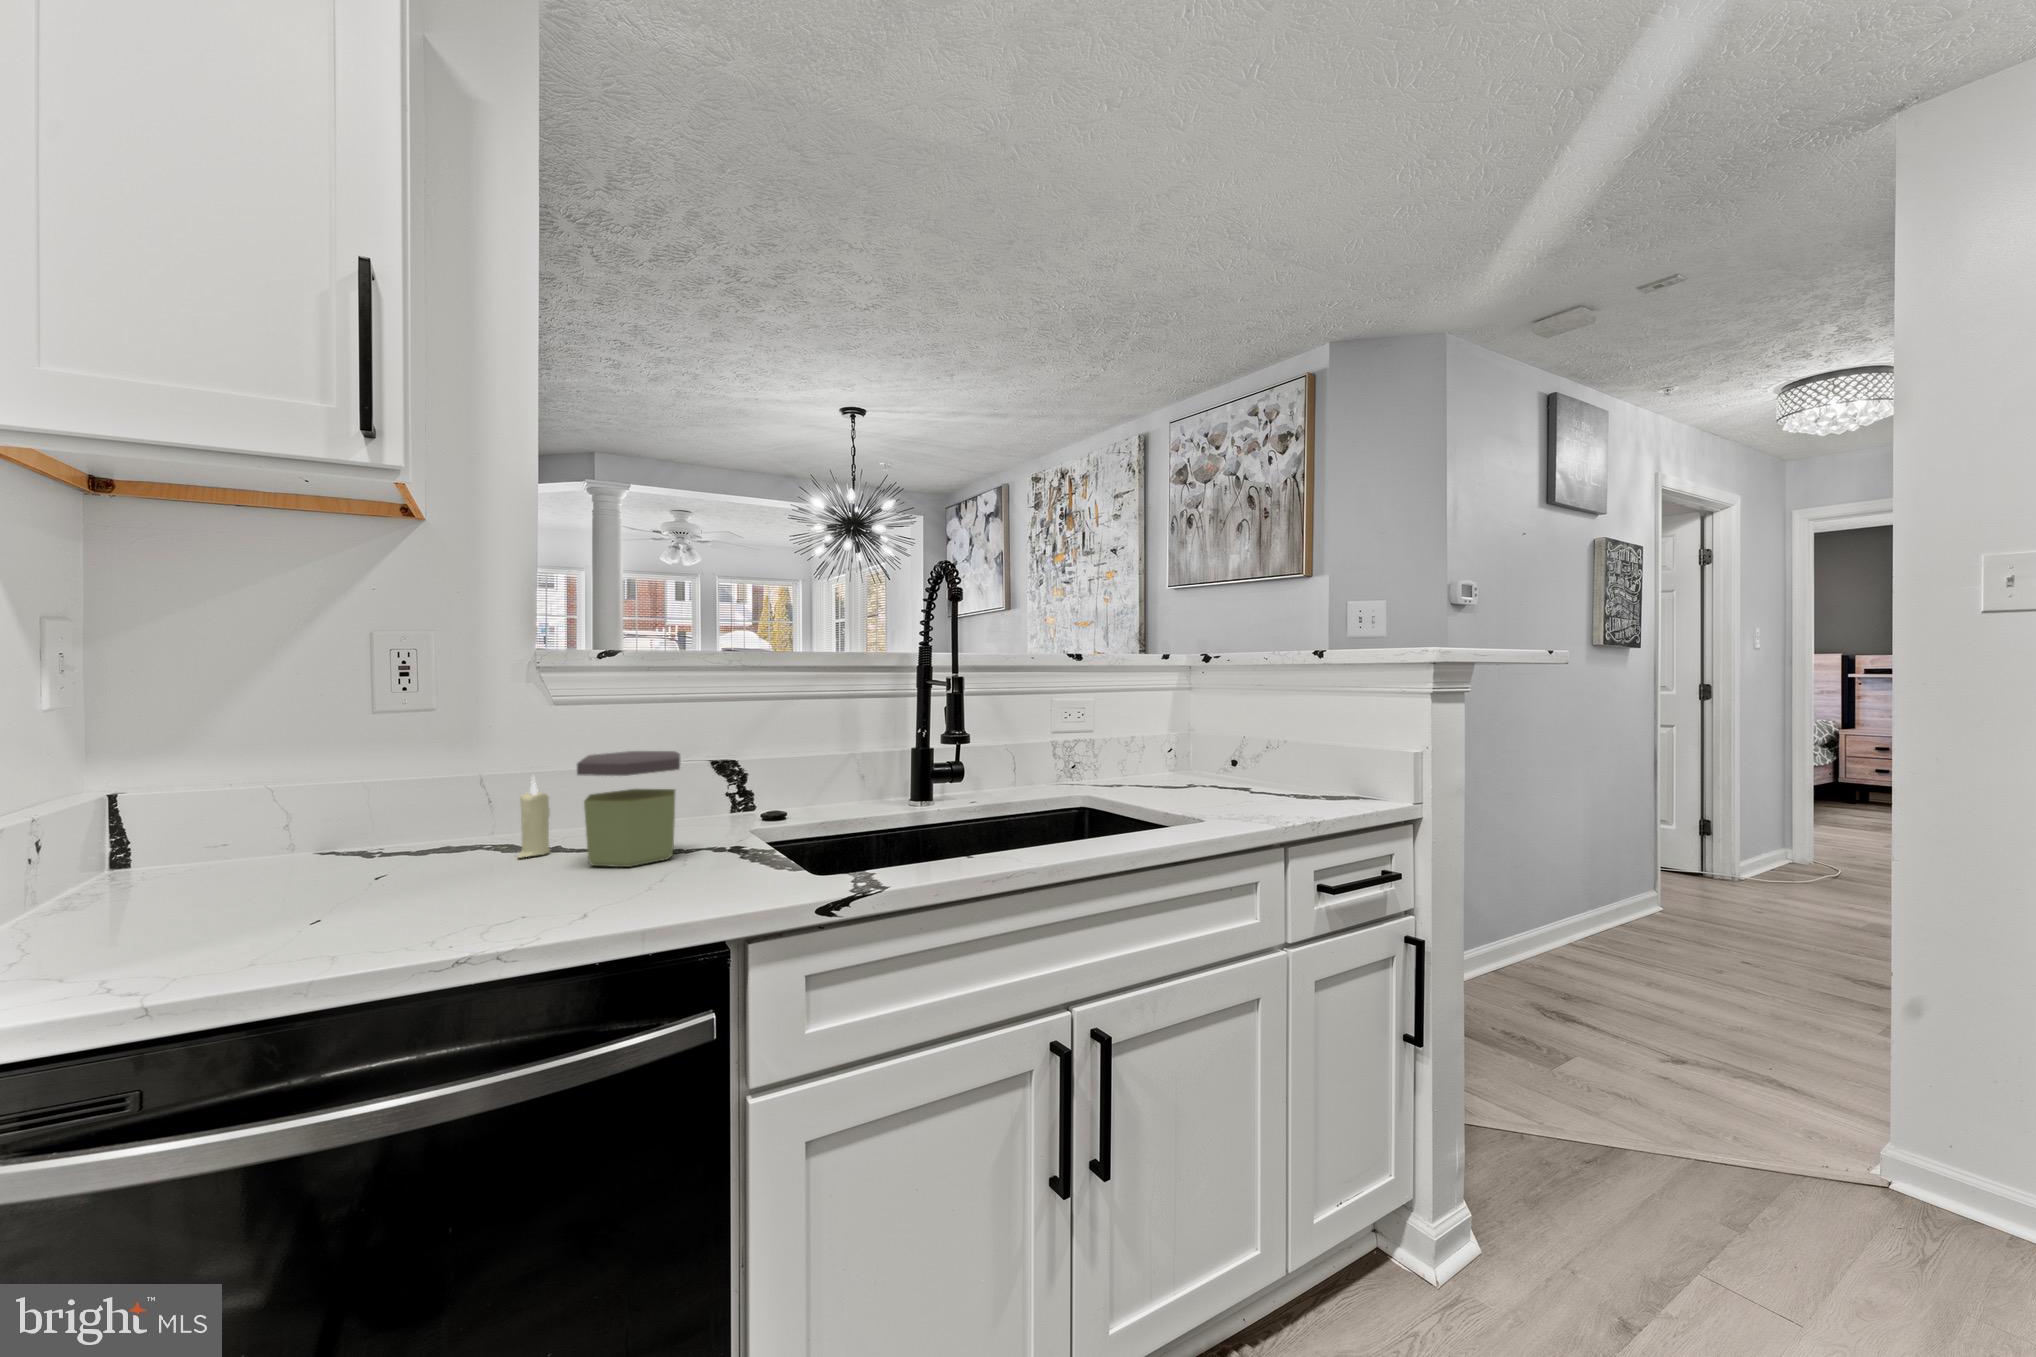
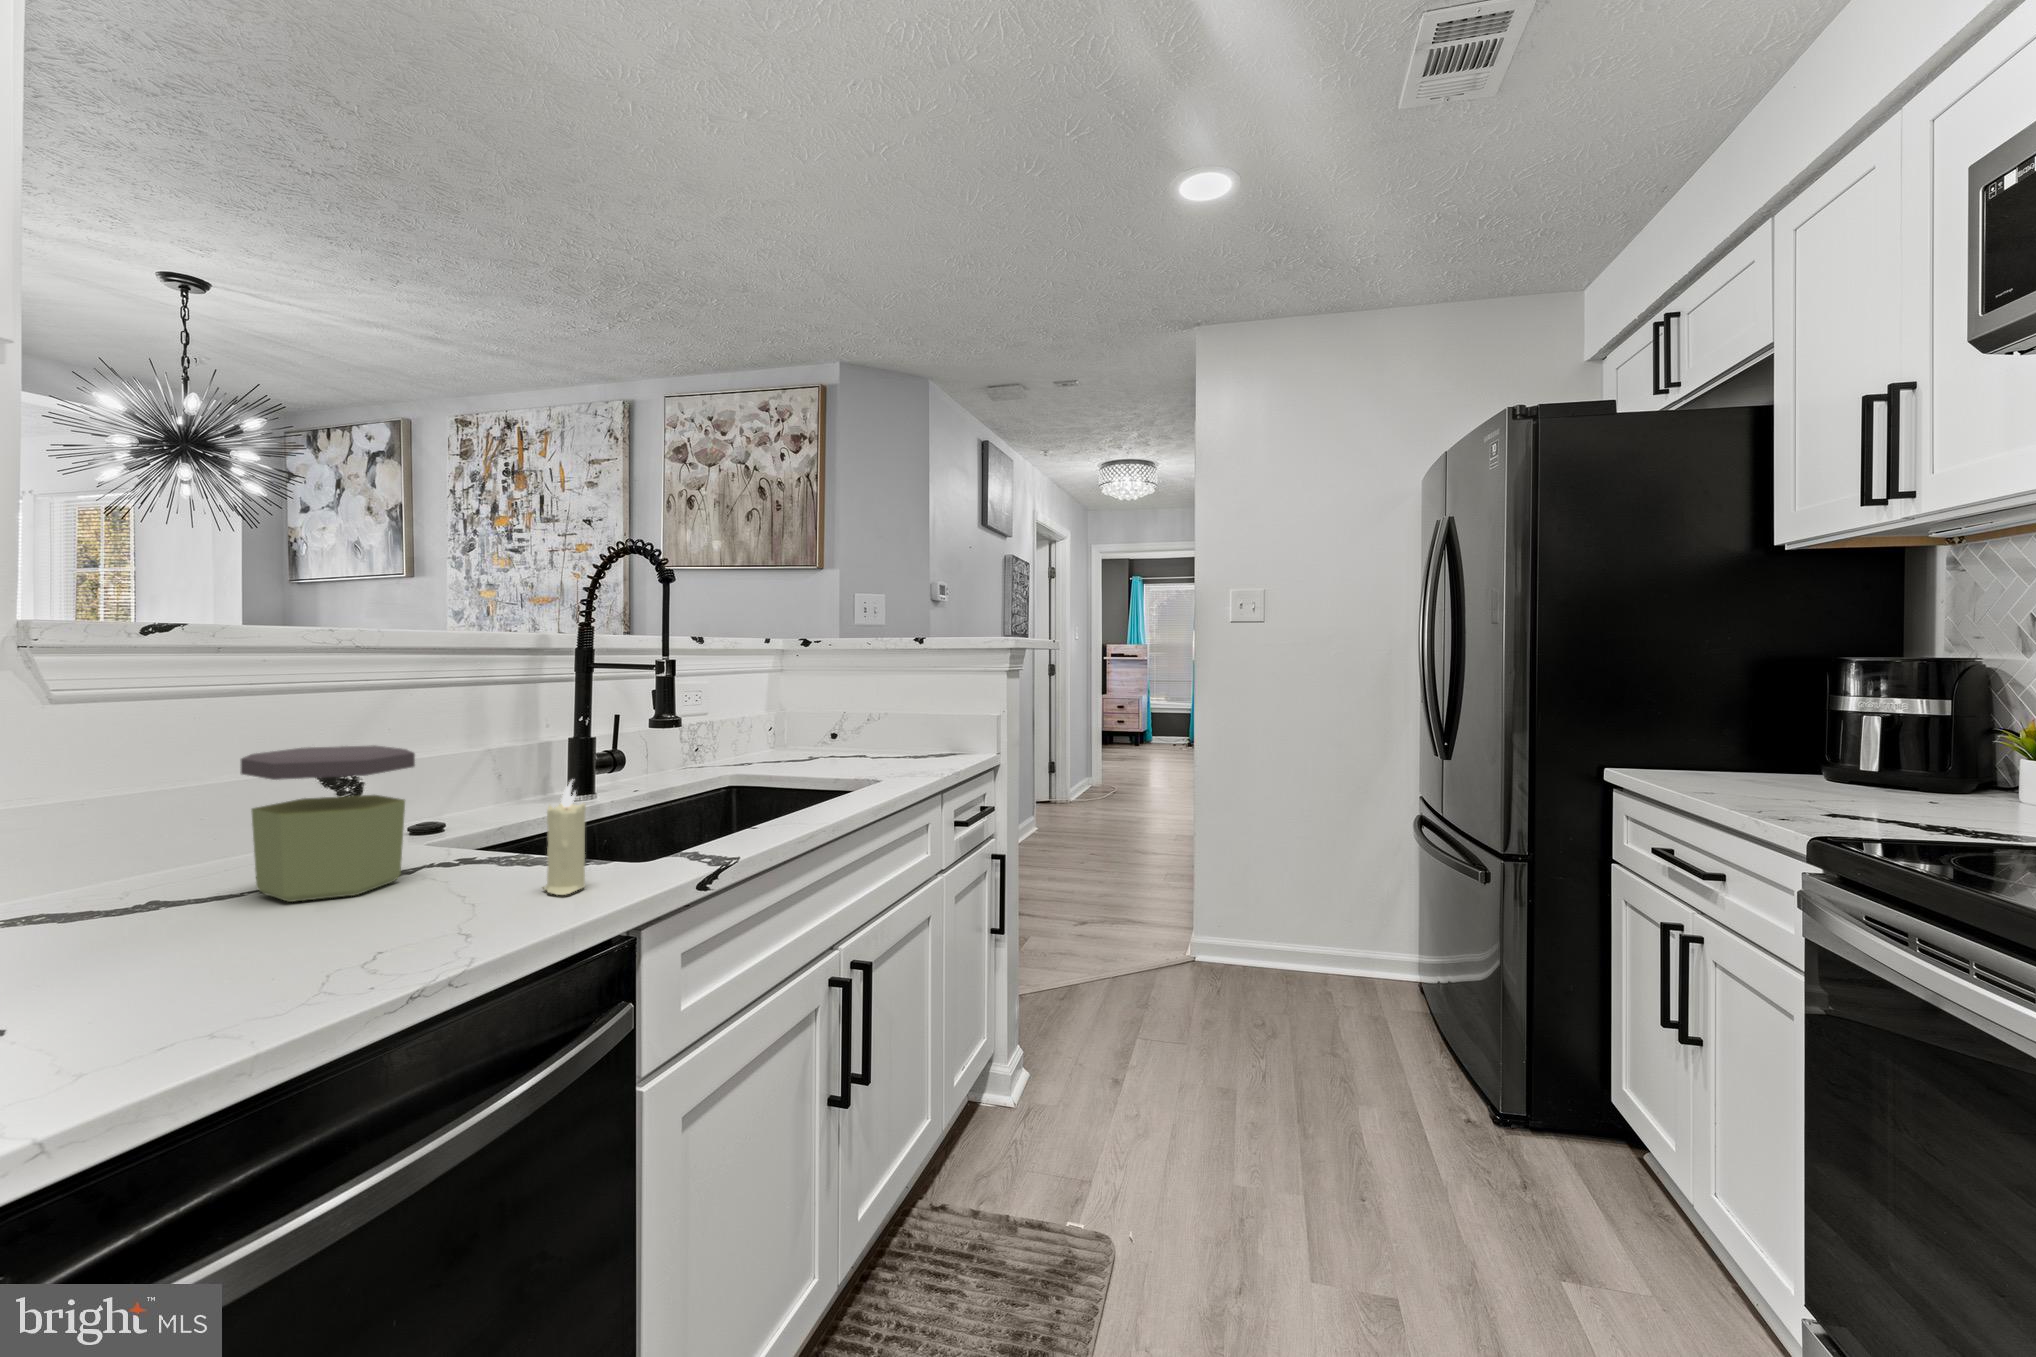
candle: present [517,777,550,858] -> present [543,781,586,895]

